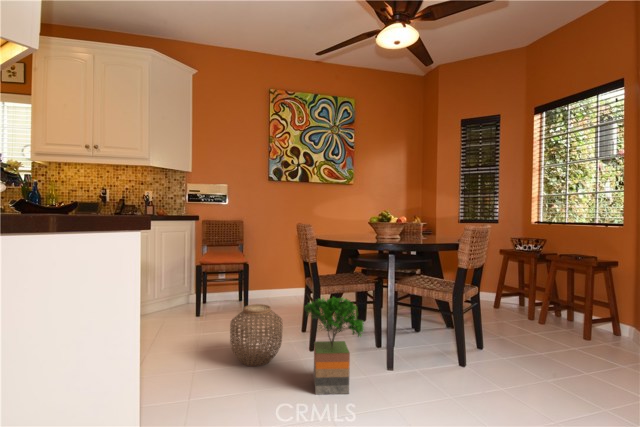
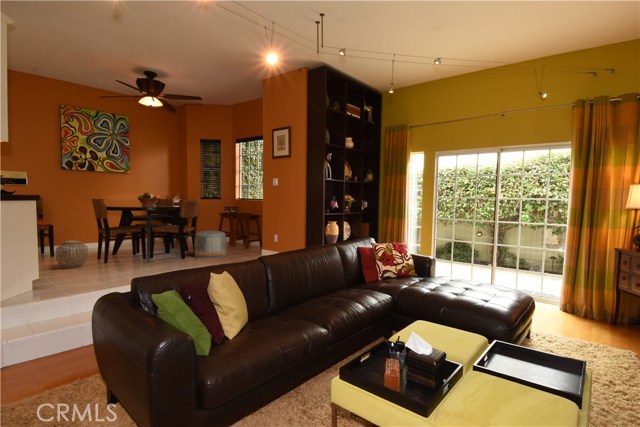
potted tree: present [305,297,364,395] -> none [101,231,132,270]
pouf: none [486,298,572,376] -> present [195,231,226,258]

